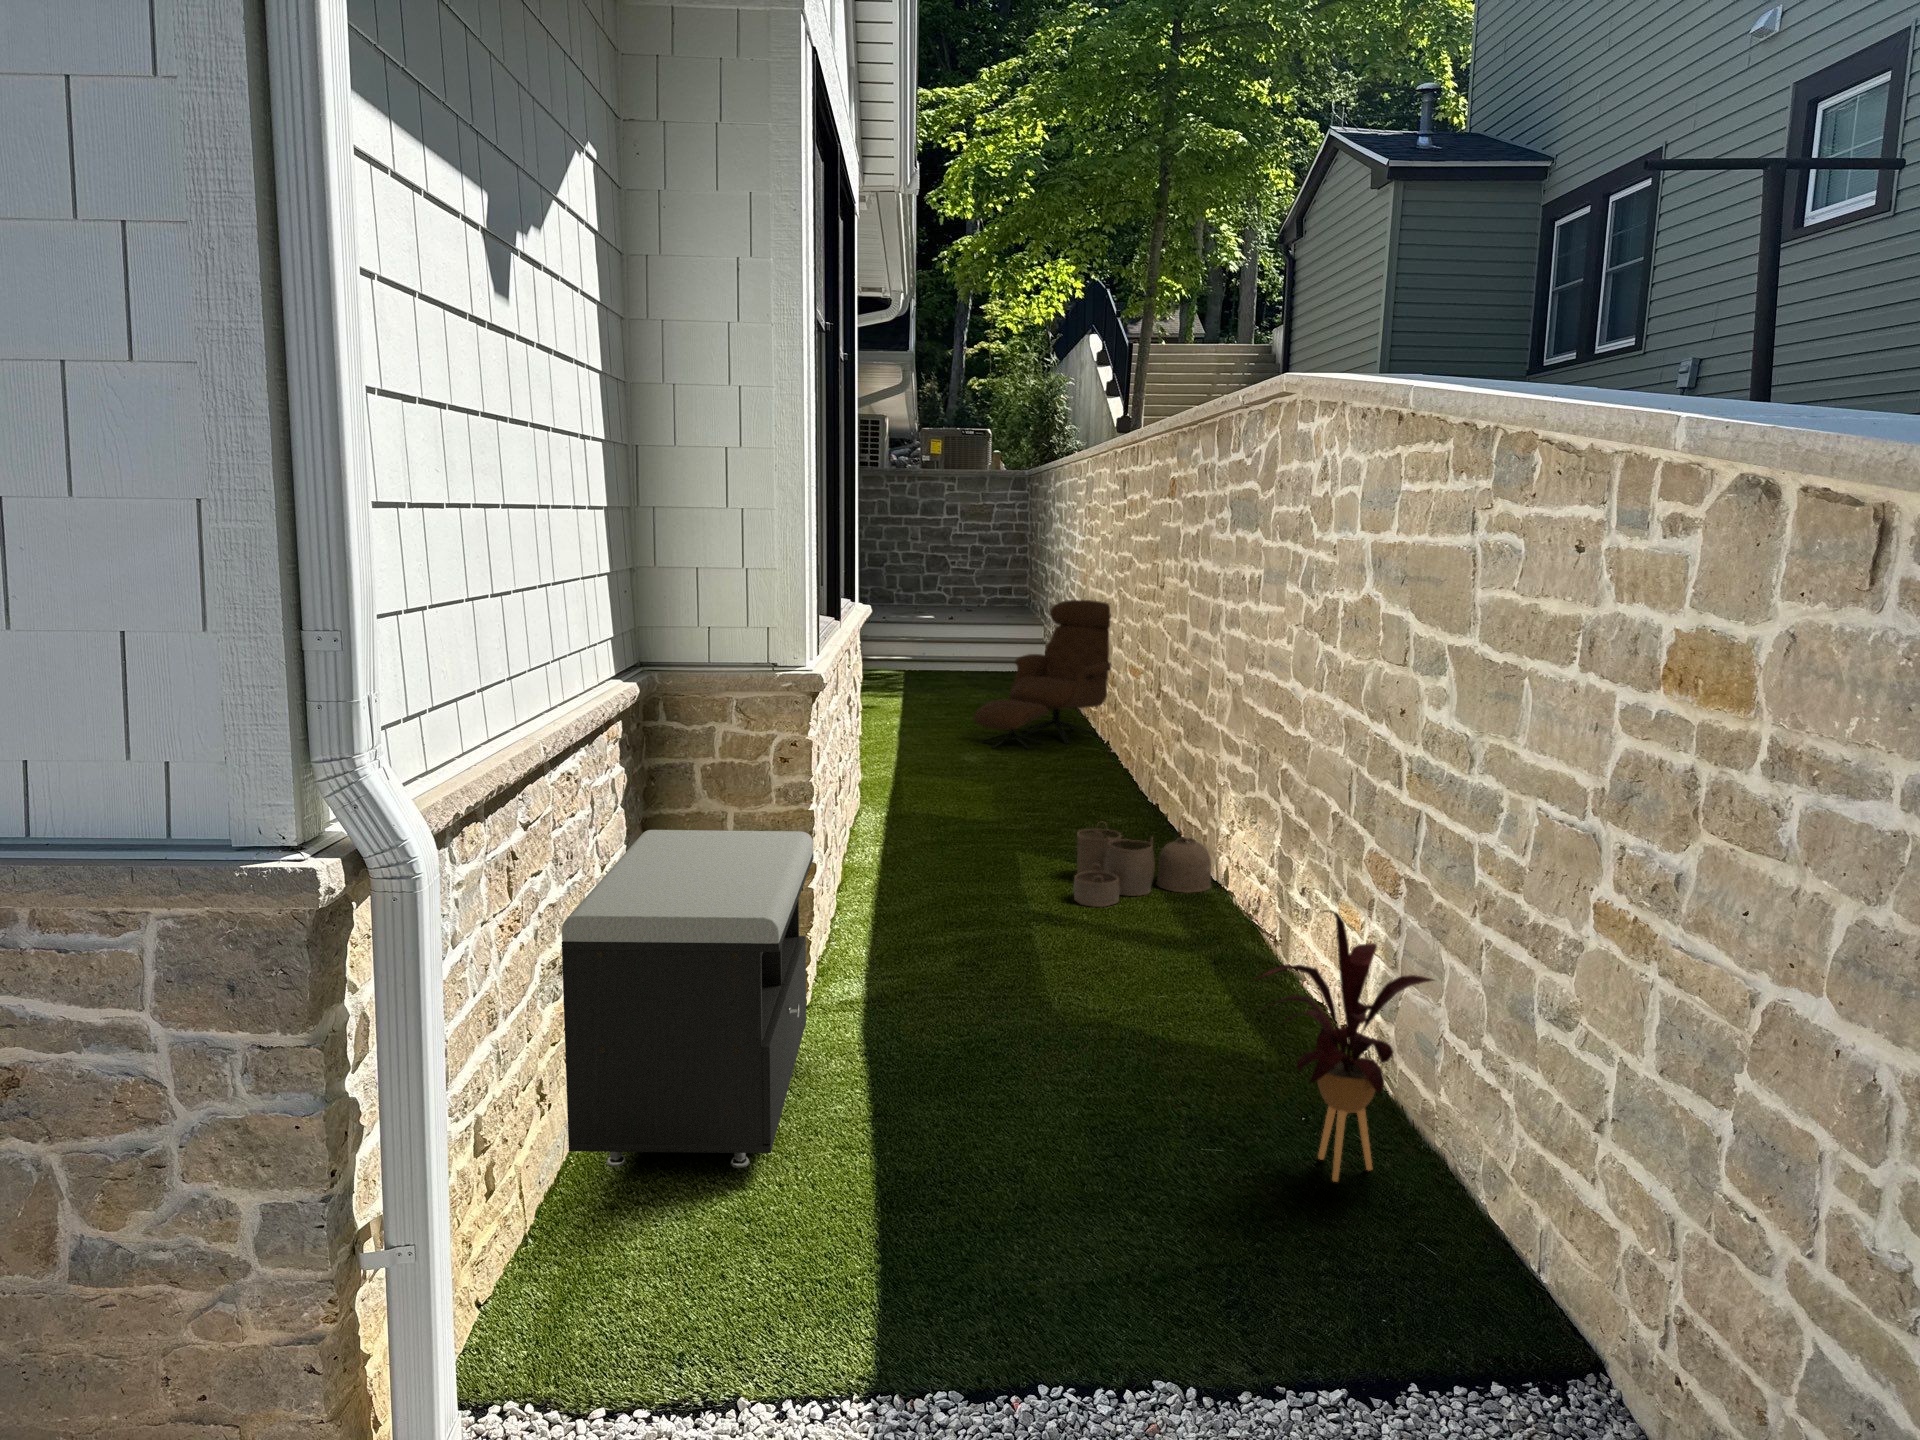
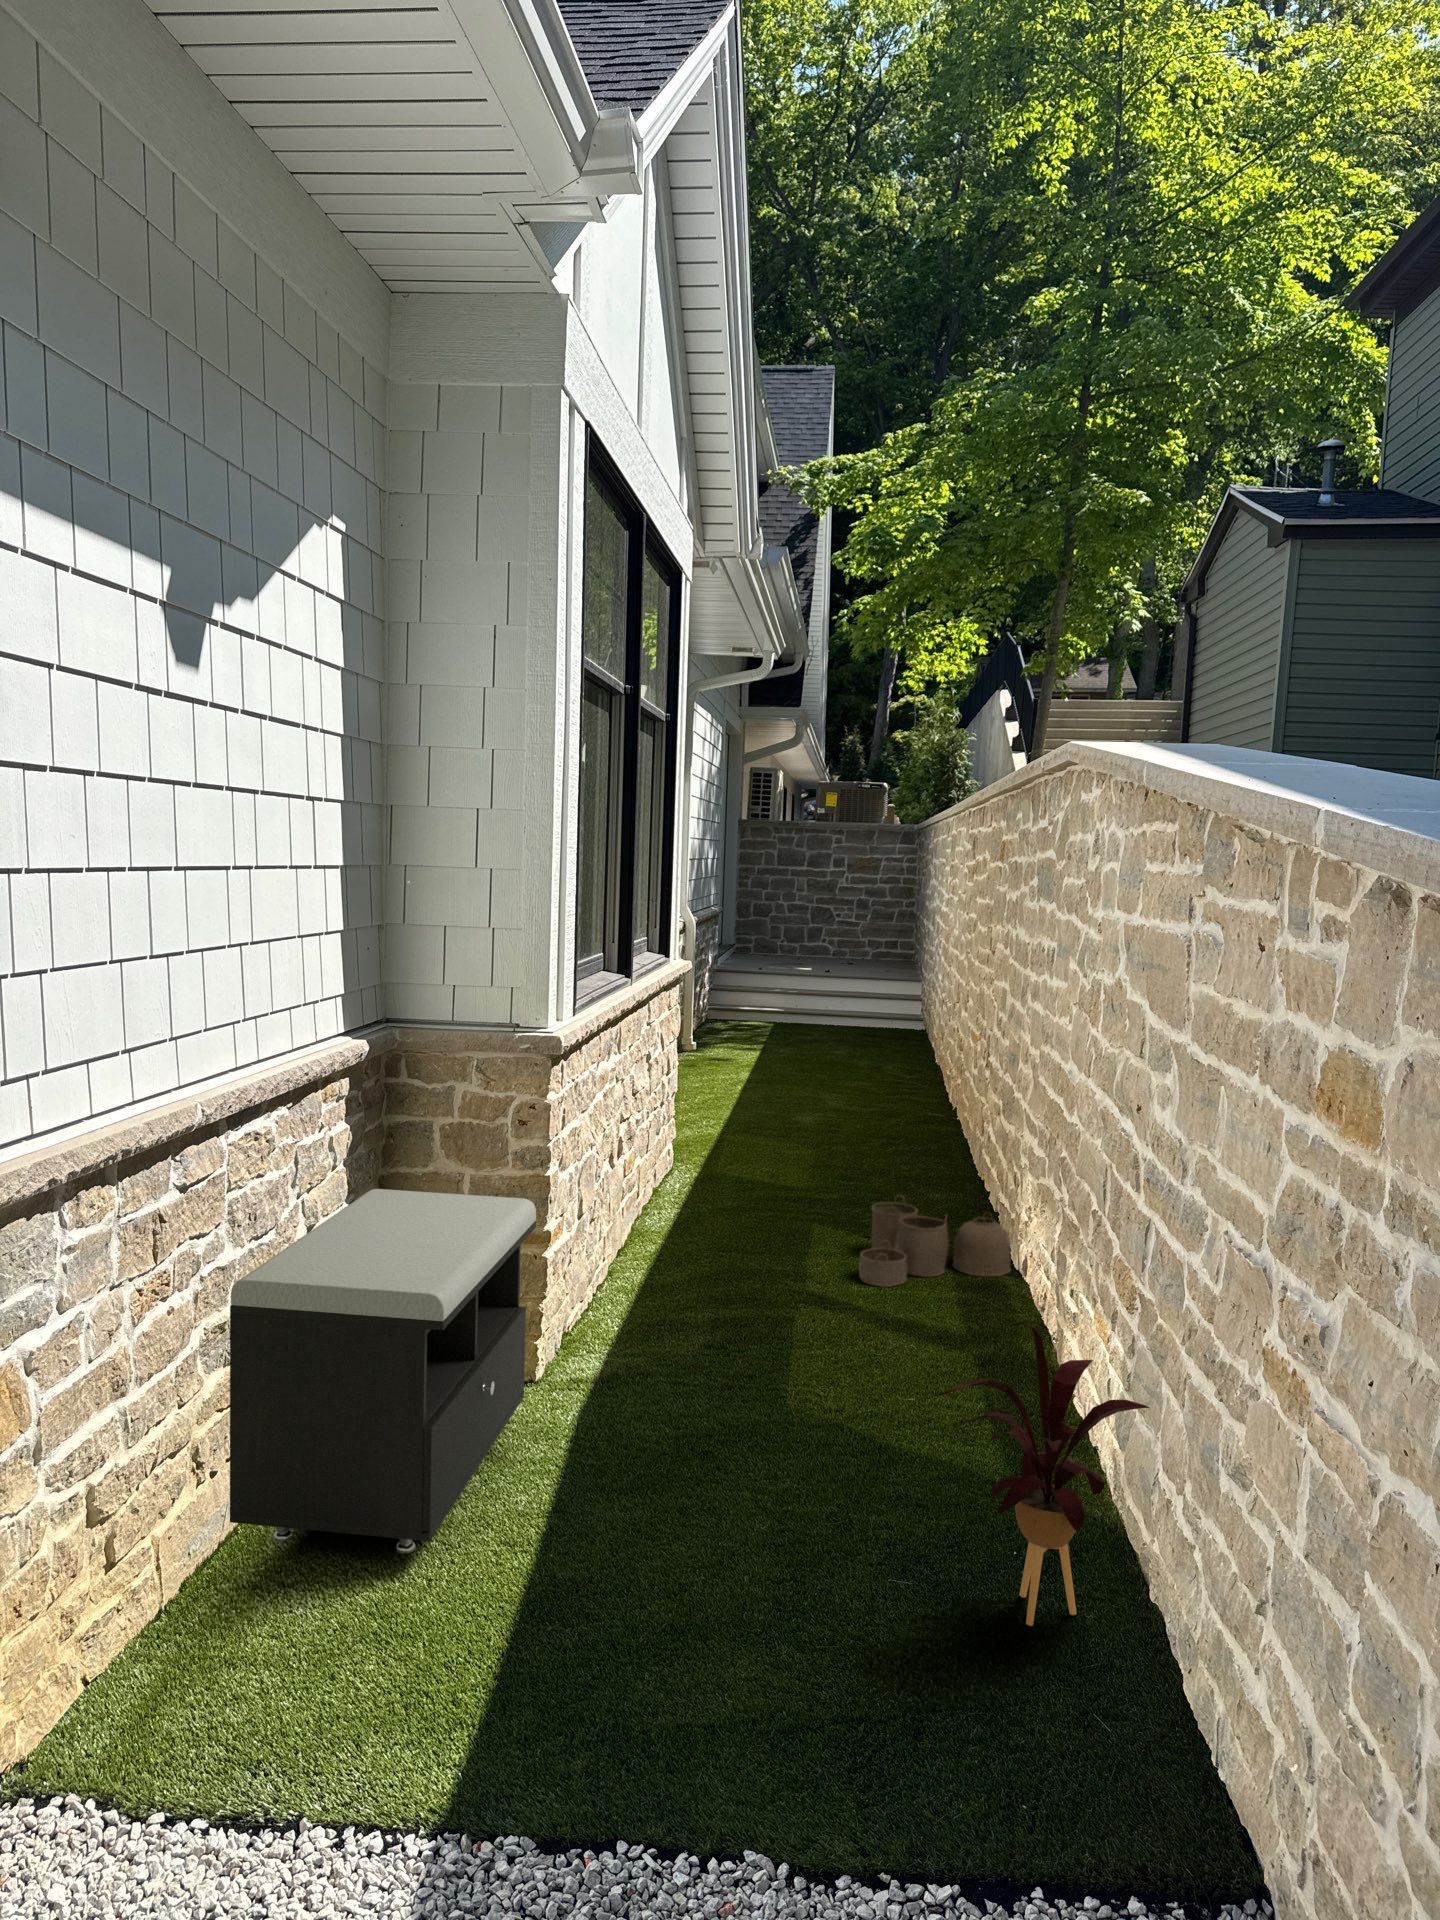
lounge chair: present [974,600,1111,749] -> none [818,959,972,1111]

